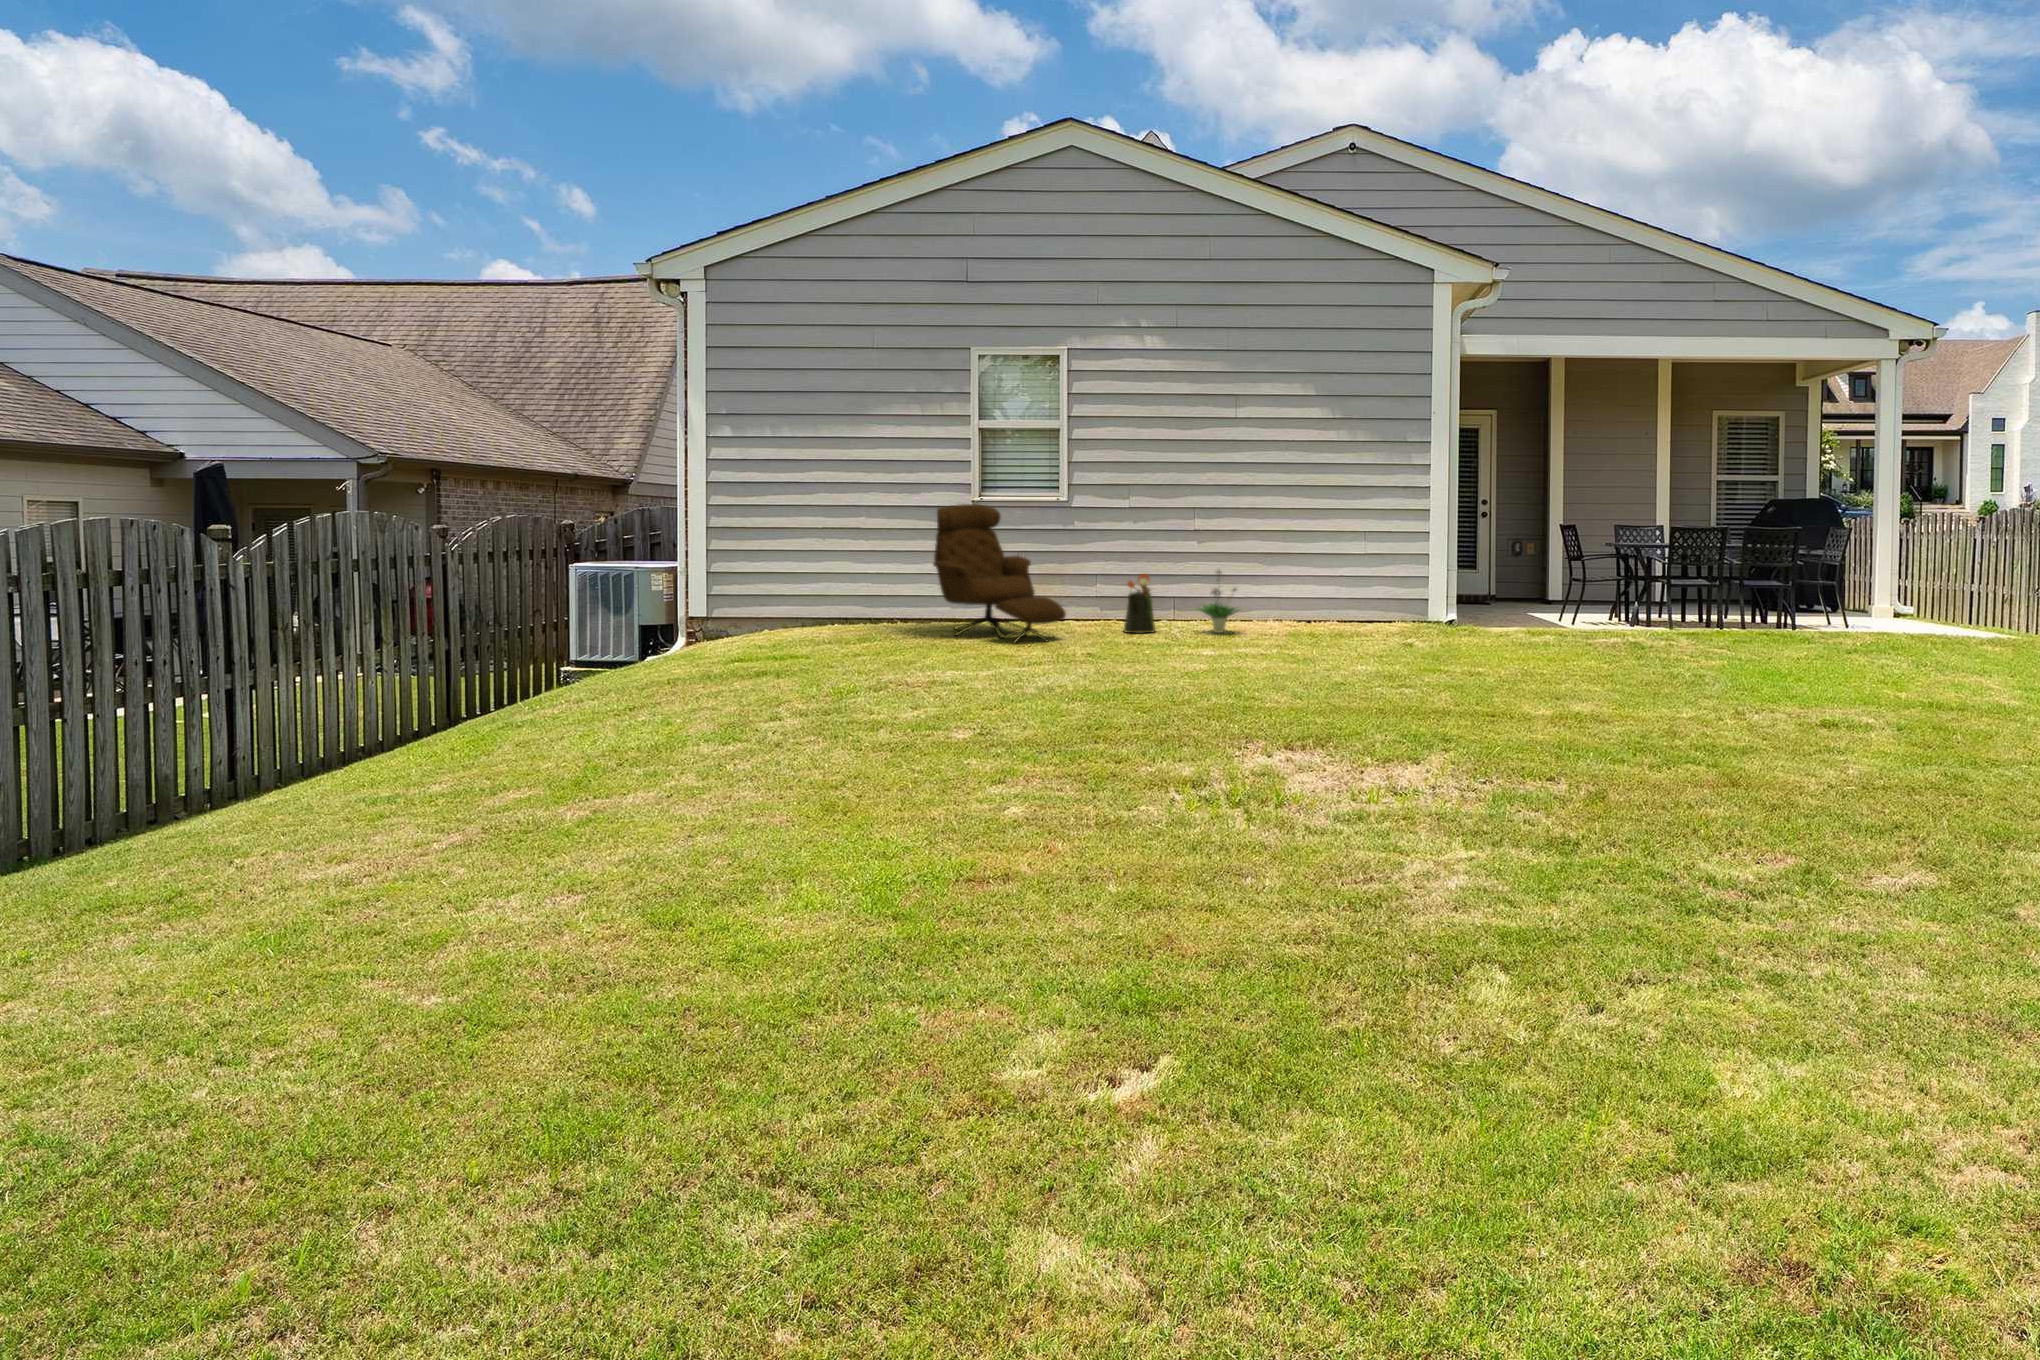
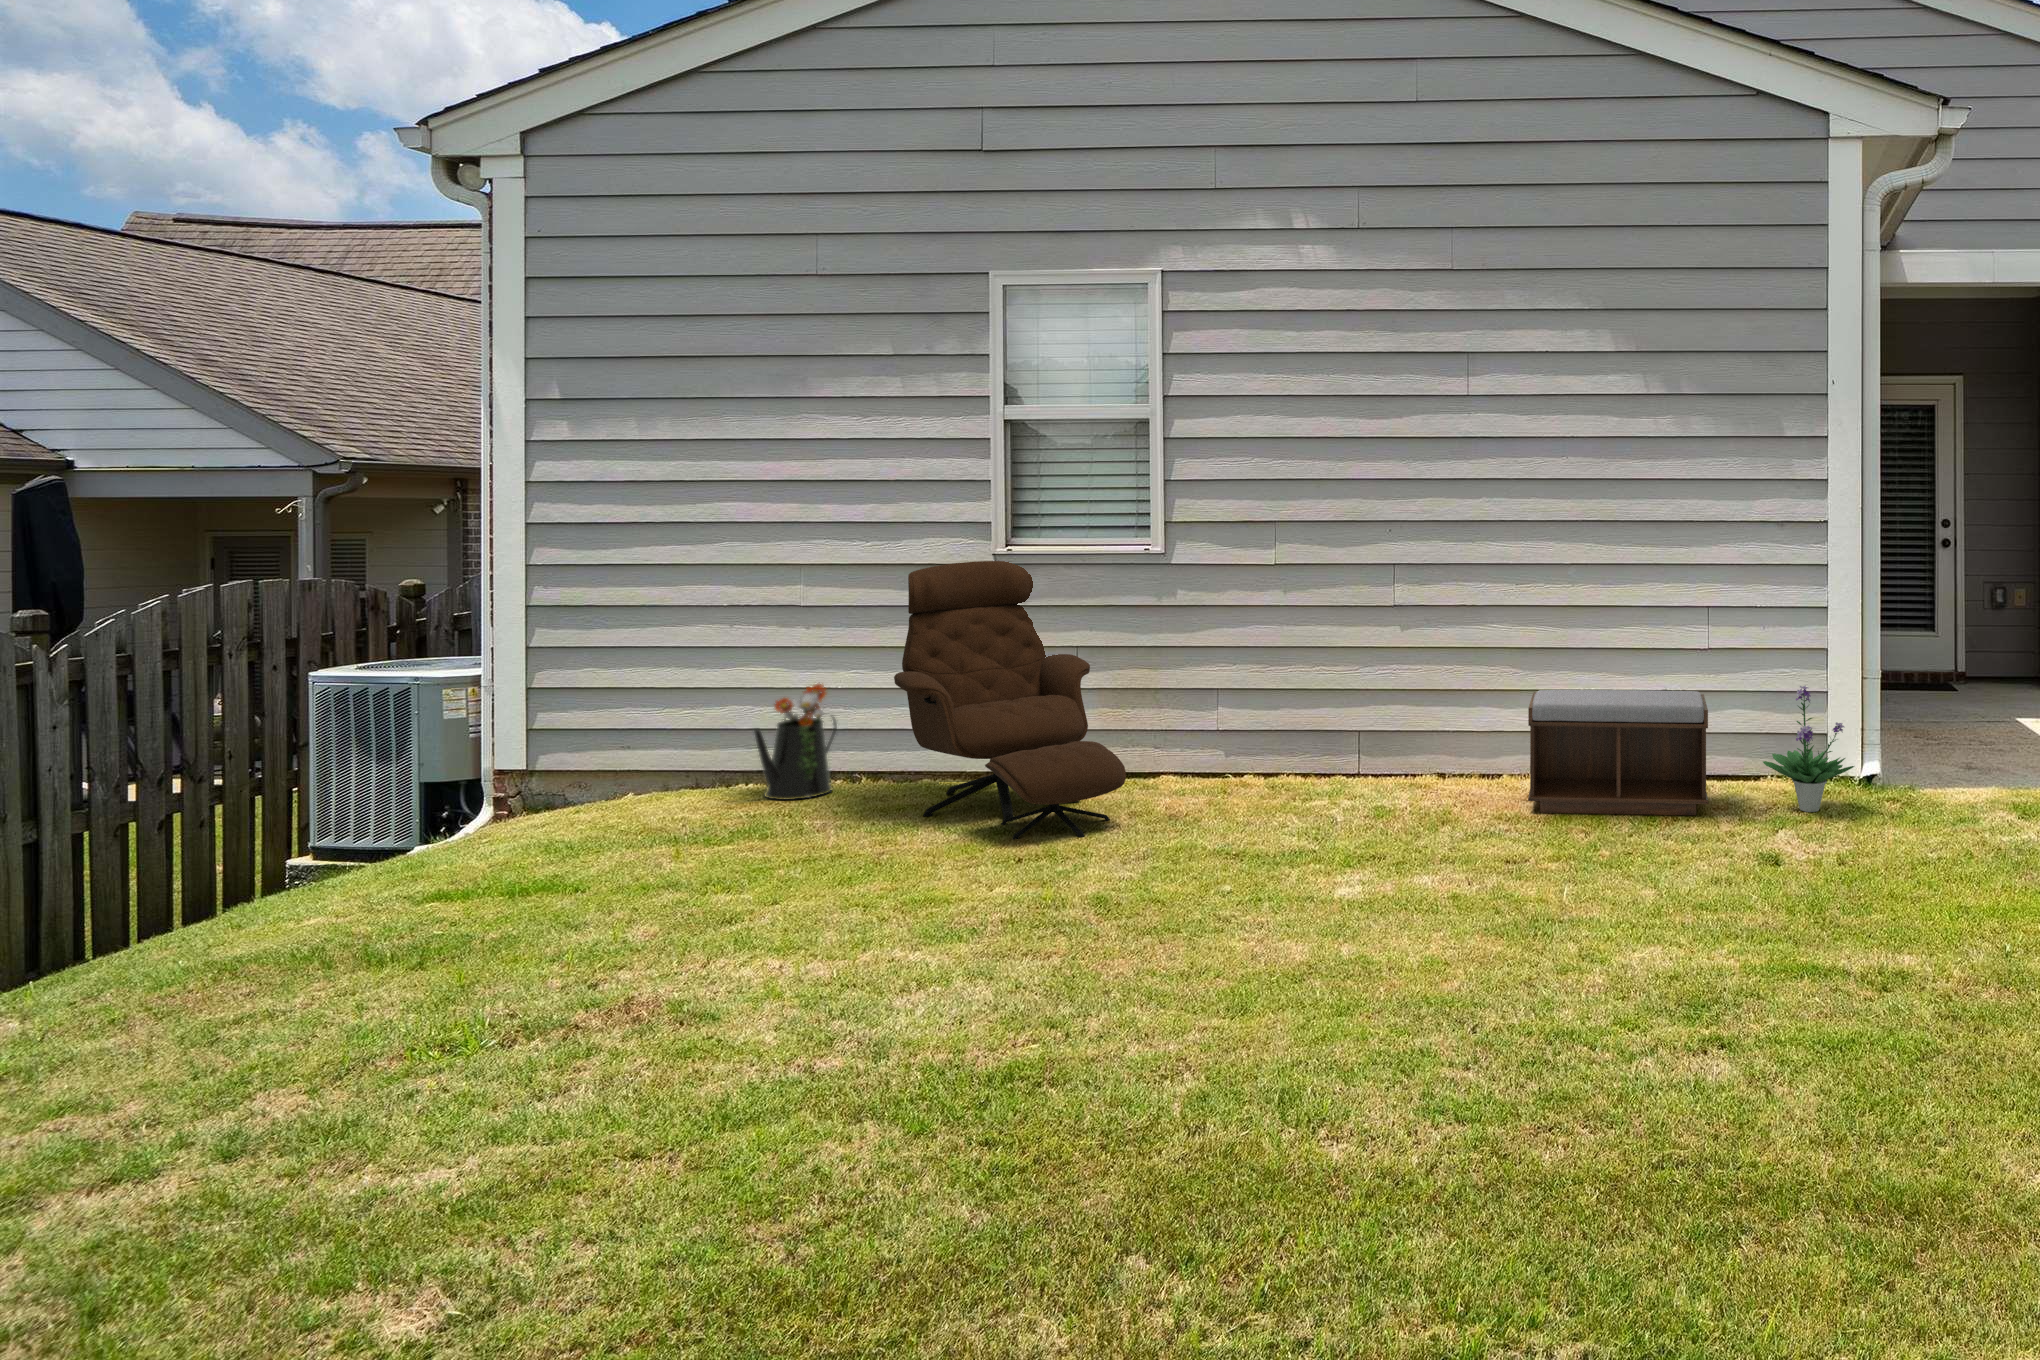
potted plant: present [1198,570,1238,633] -> present [1763,686,1854,812]
watering can: present [1124,574,1155,633] -> present [754,684,837,800]
bench: none [1270,575,1366,636] -> present [1528,690,1708,815]

